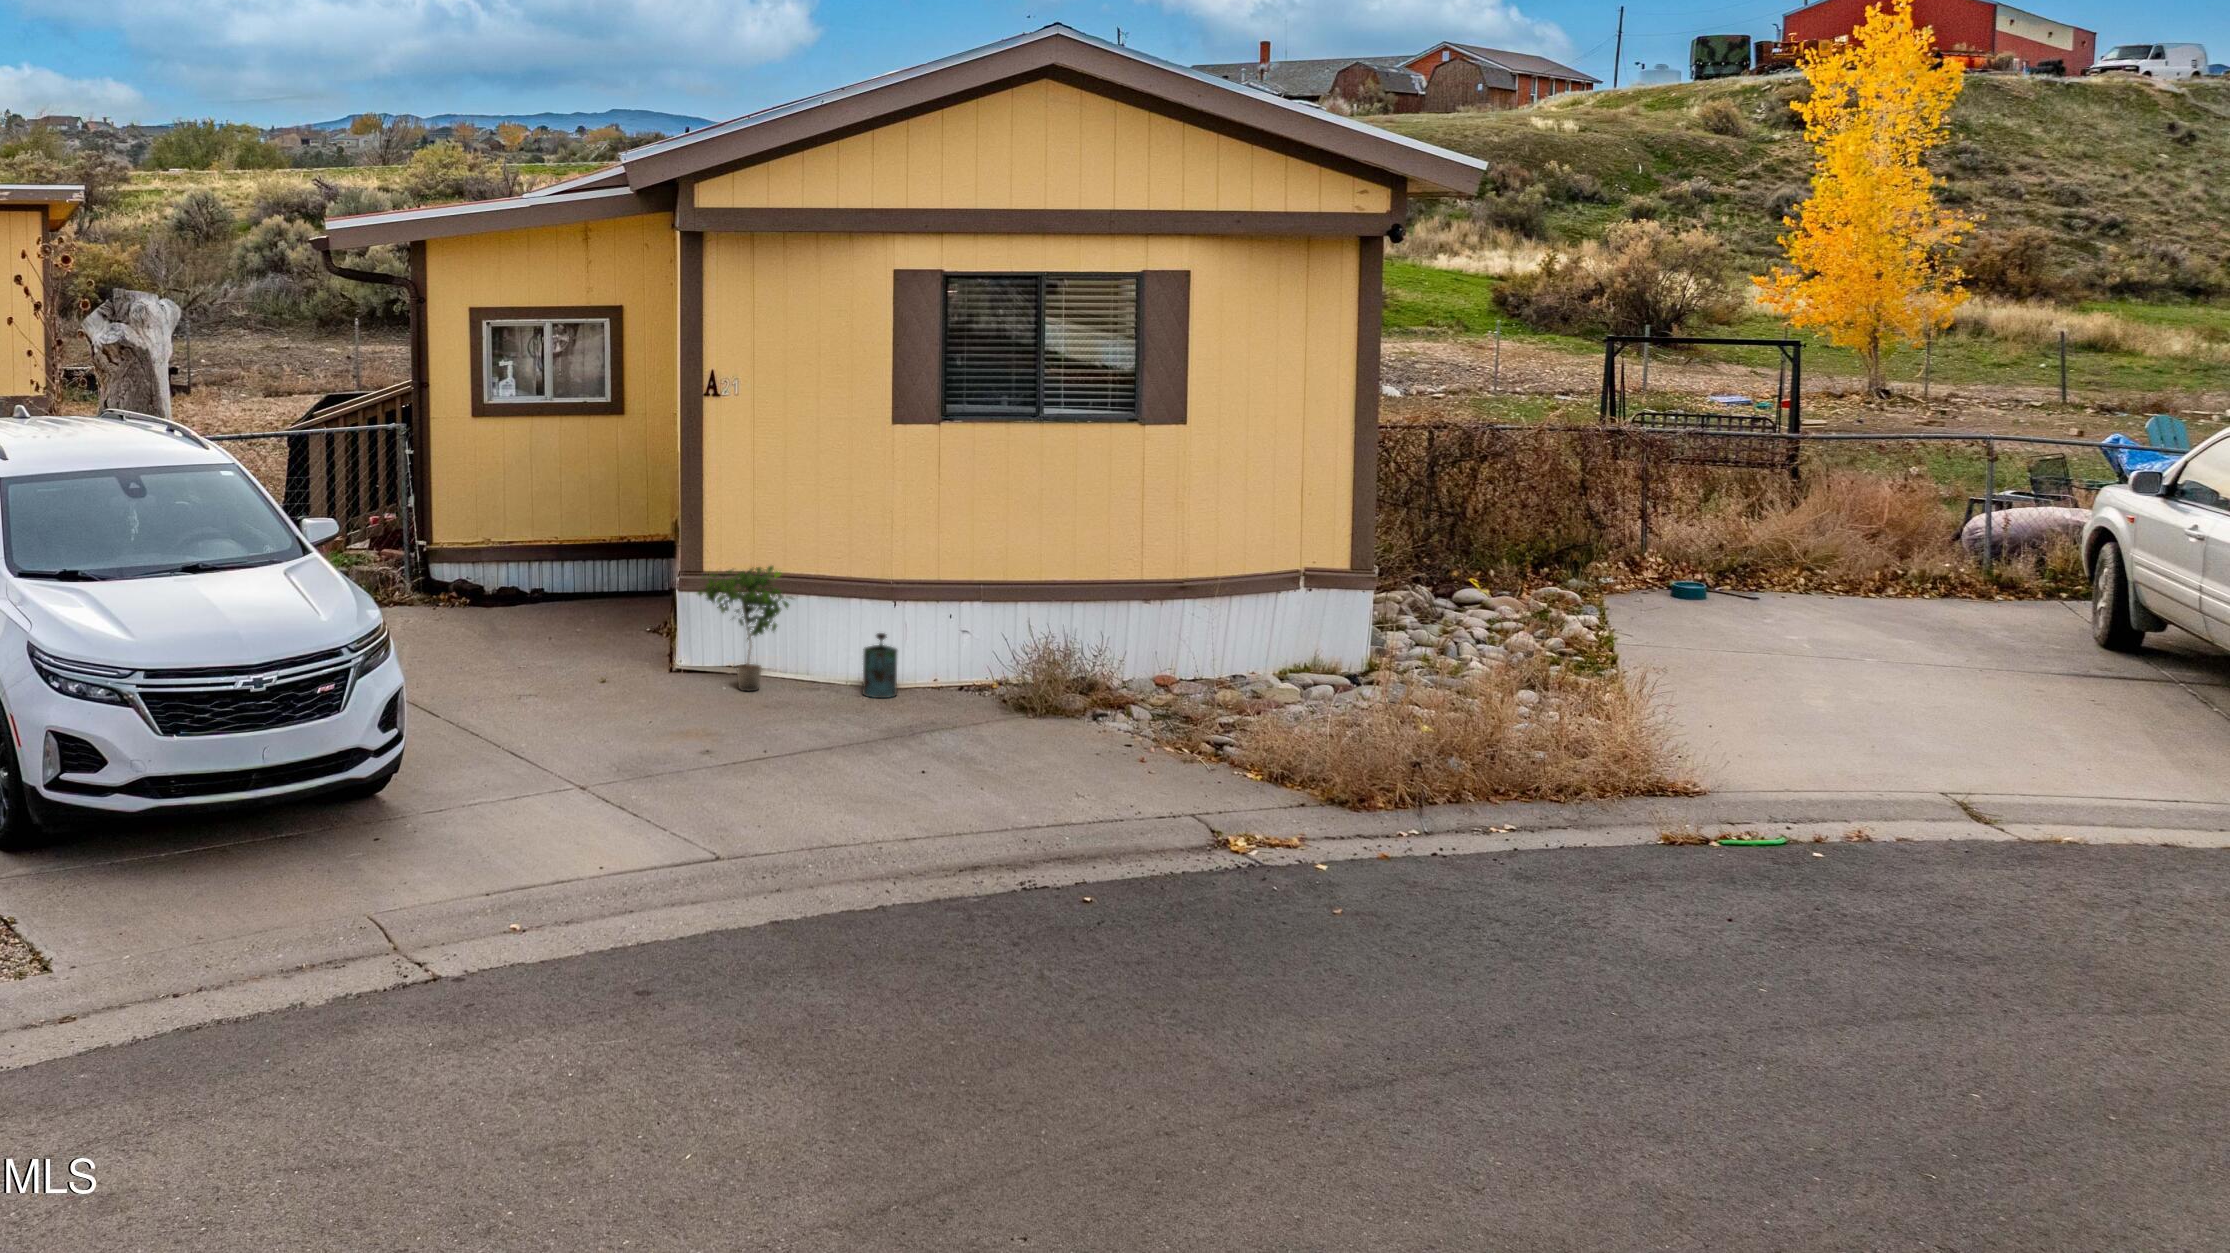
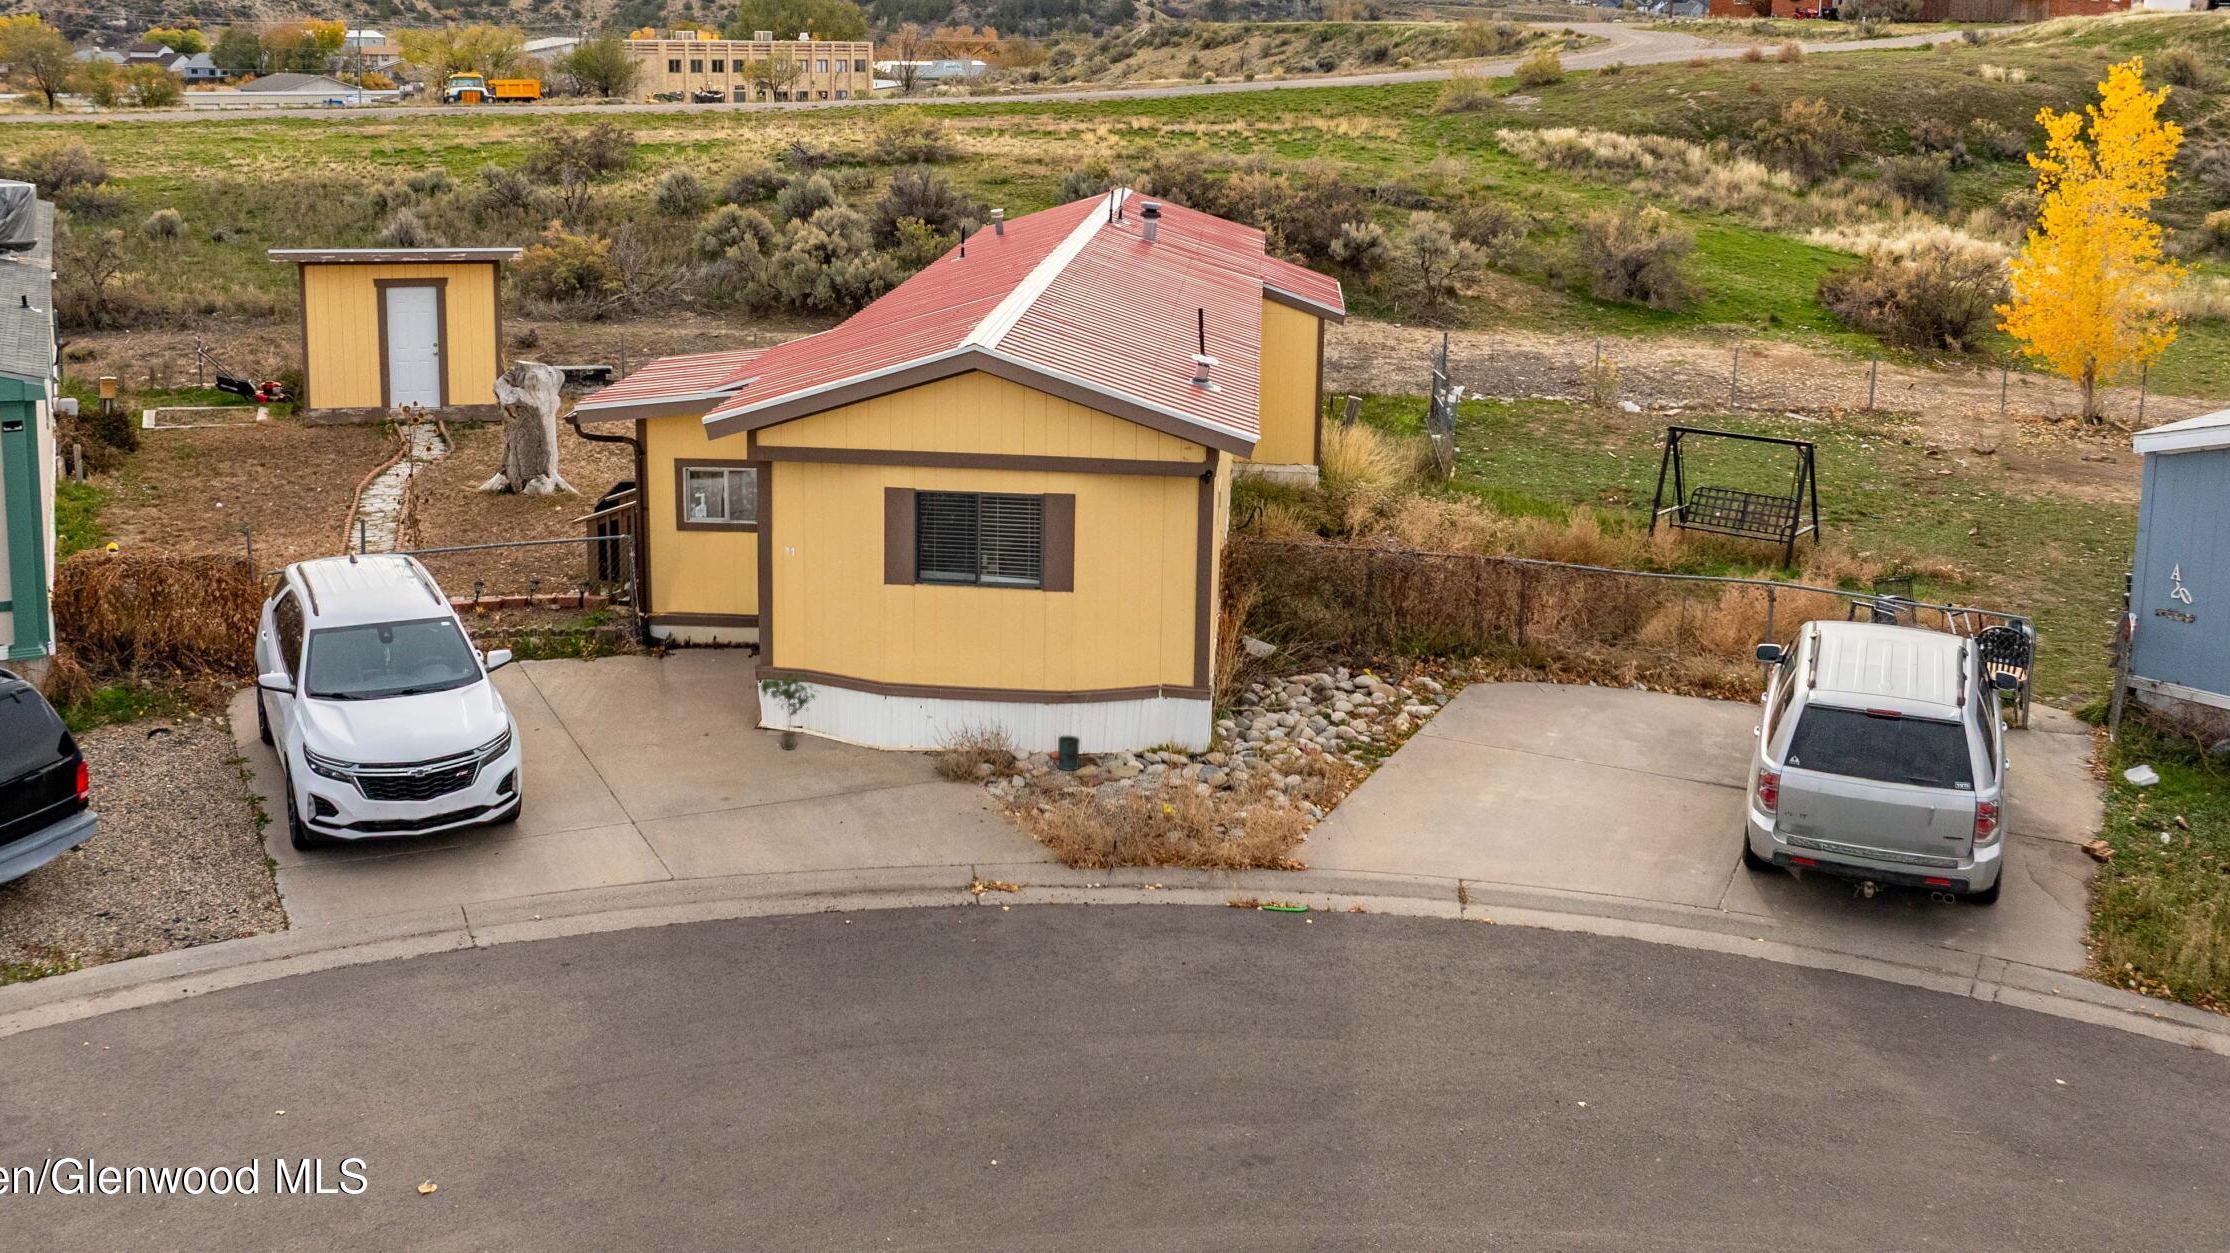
watering can: present [862,633,897,698] -> present [1057,736,1080,771]

